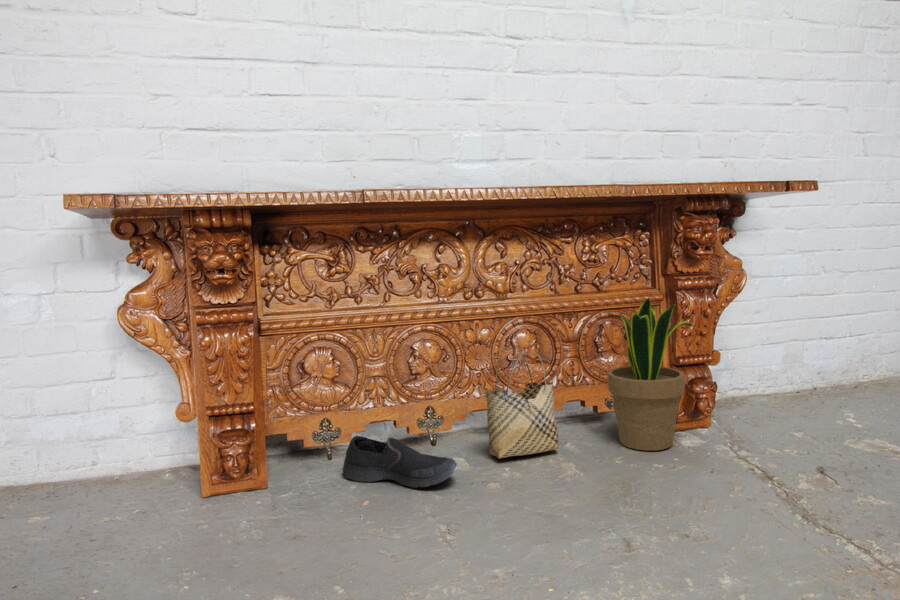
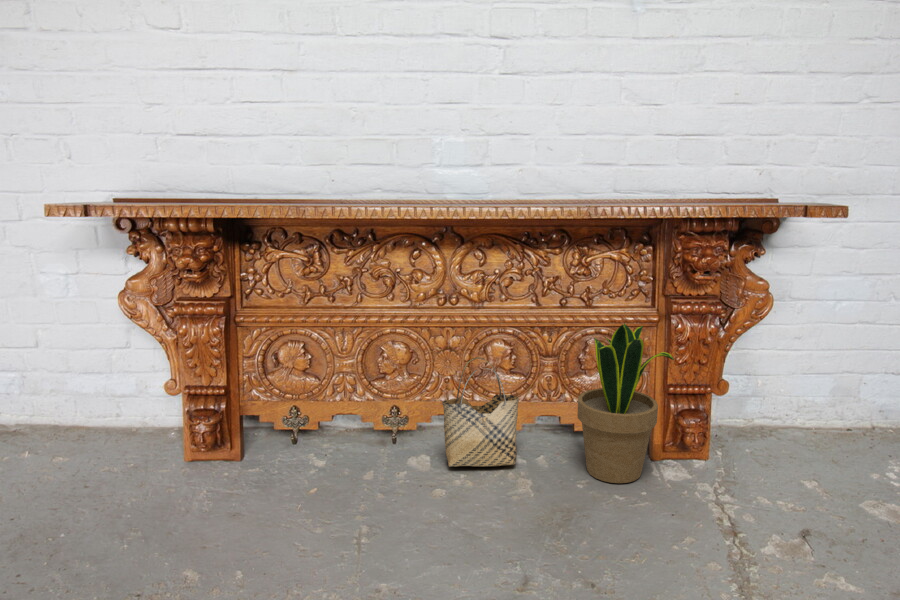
shoe: present [343,436,457,487] -> none [303,426,396,487]

